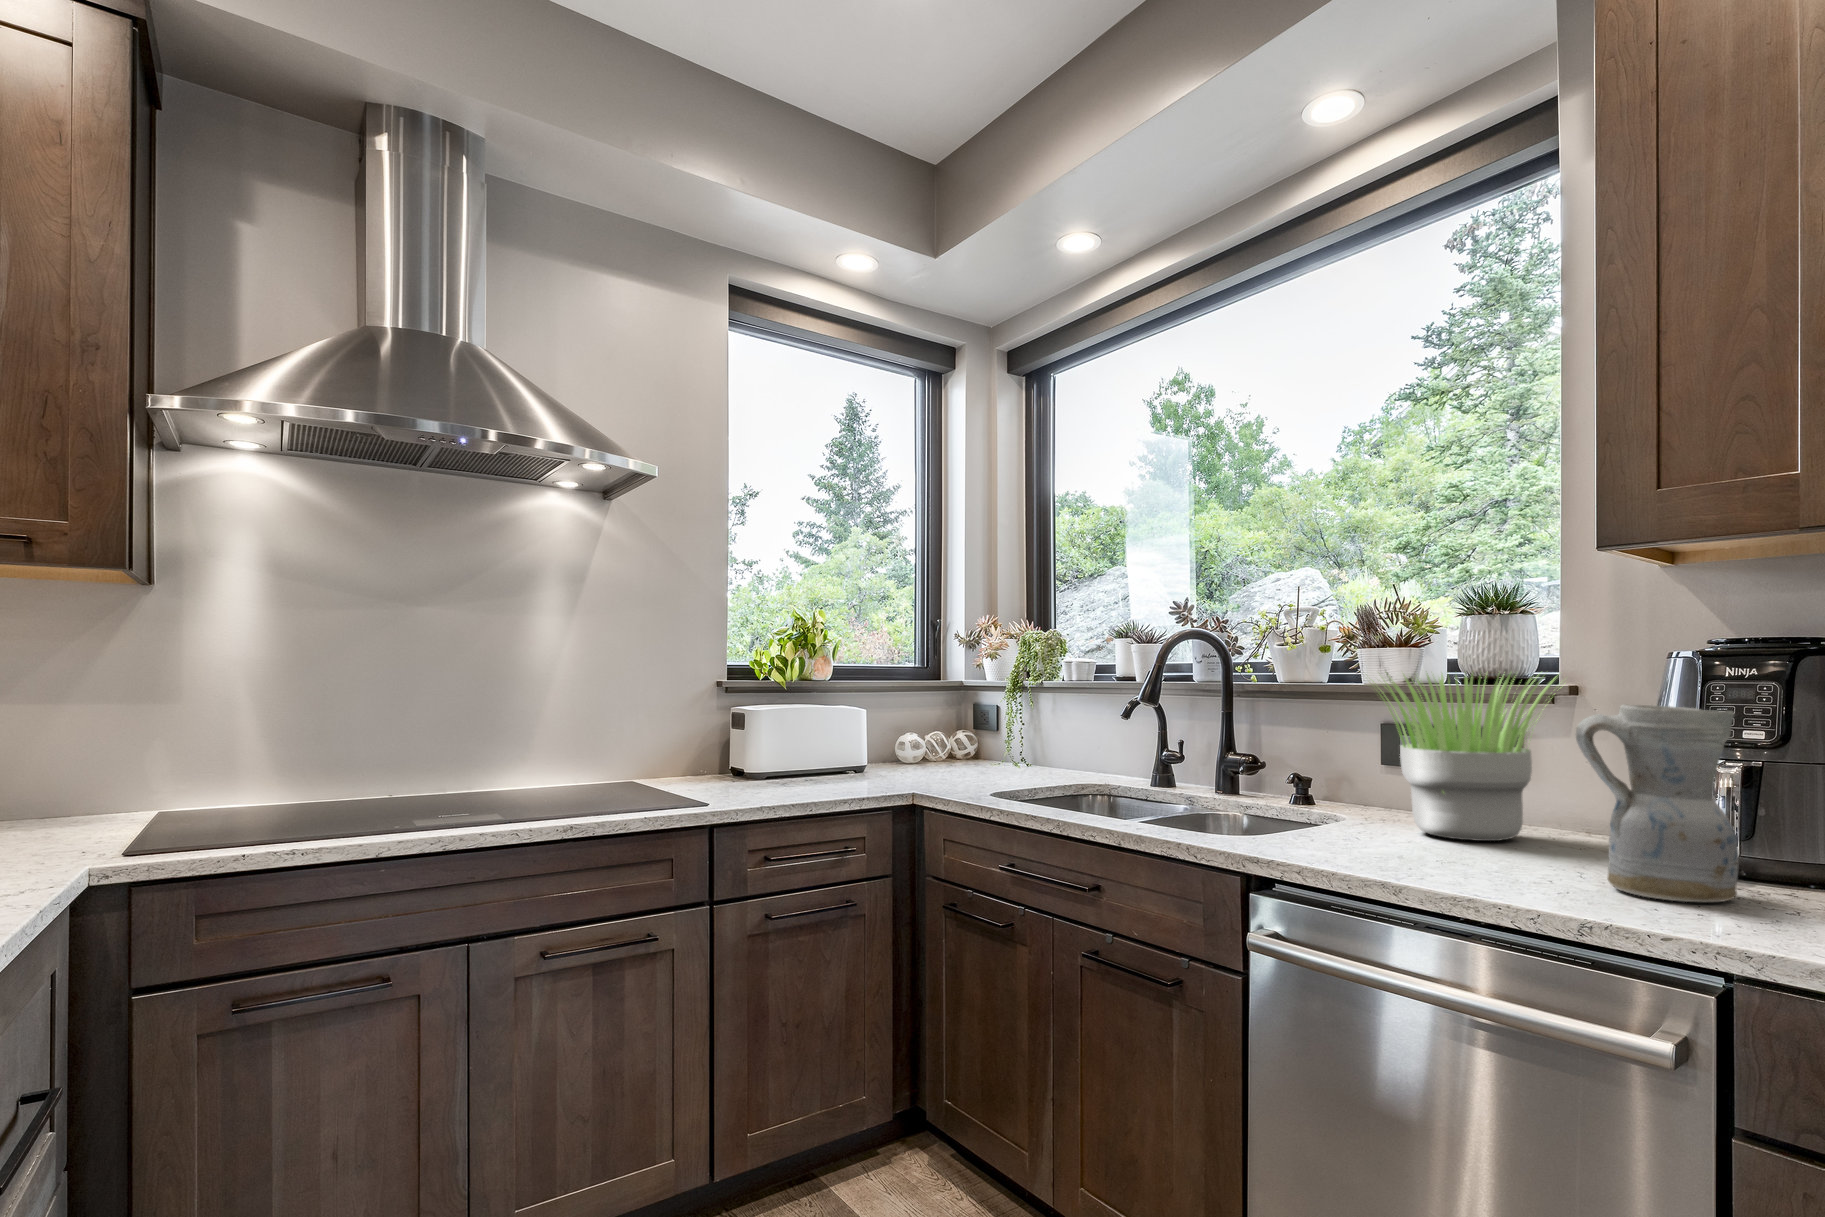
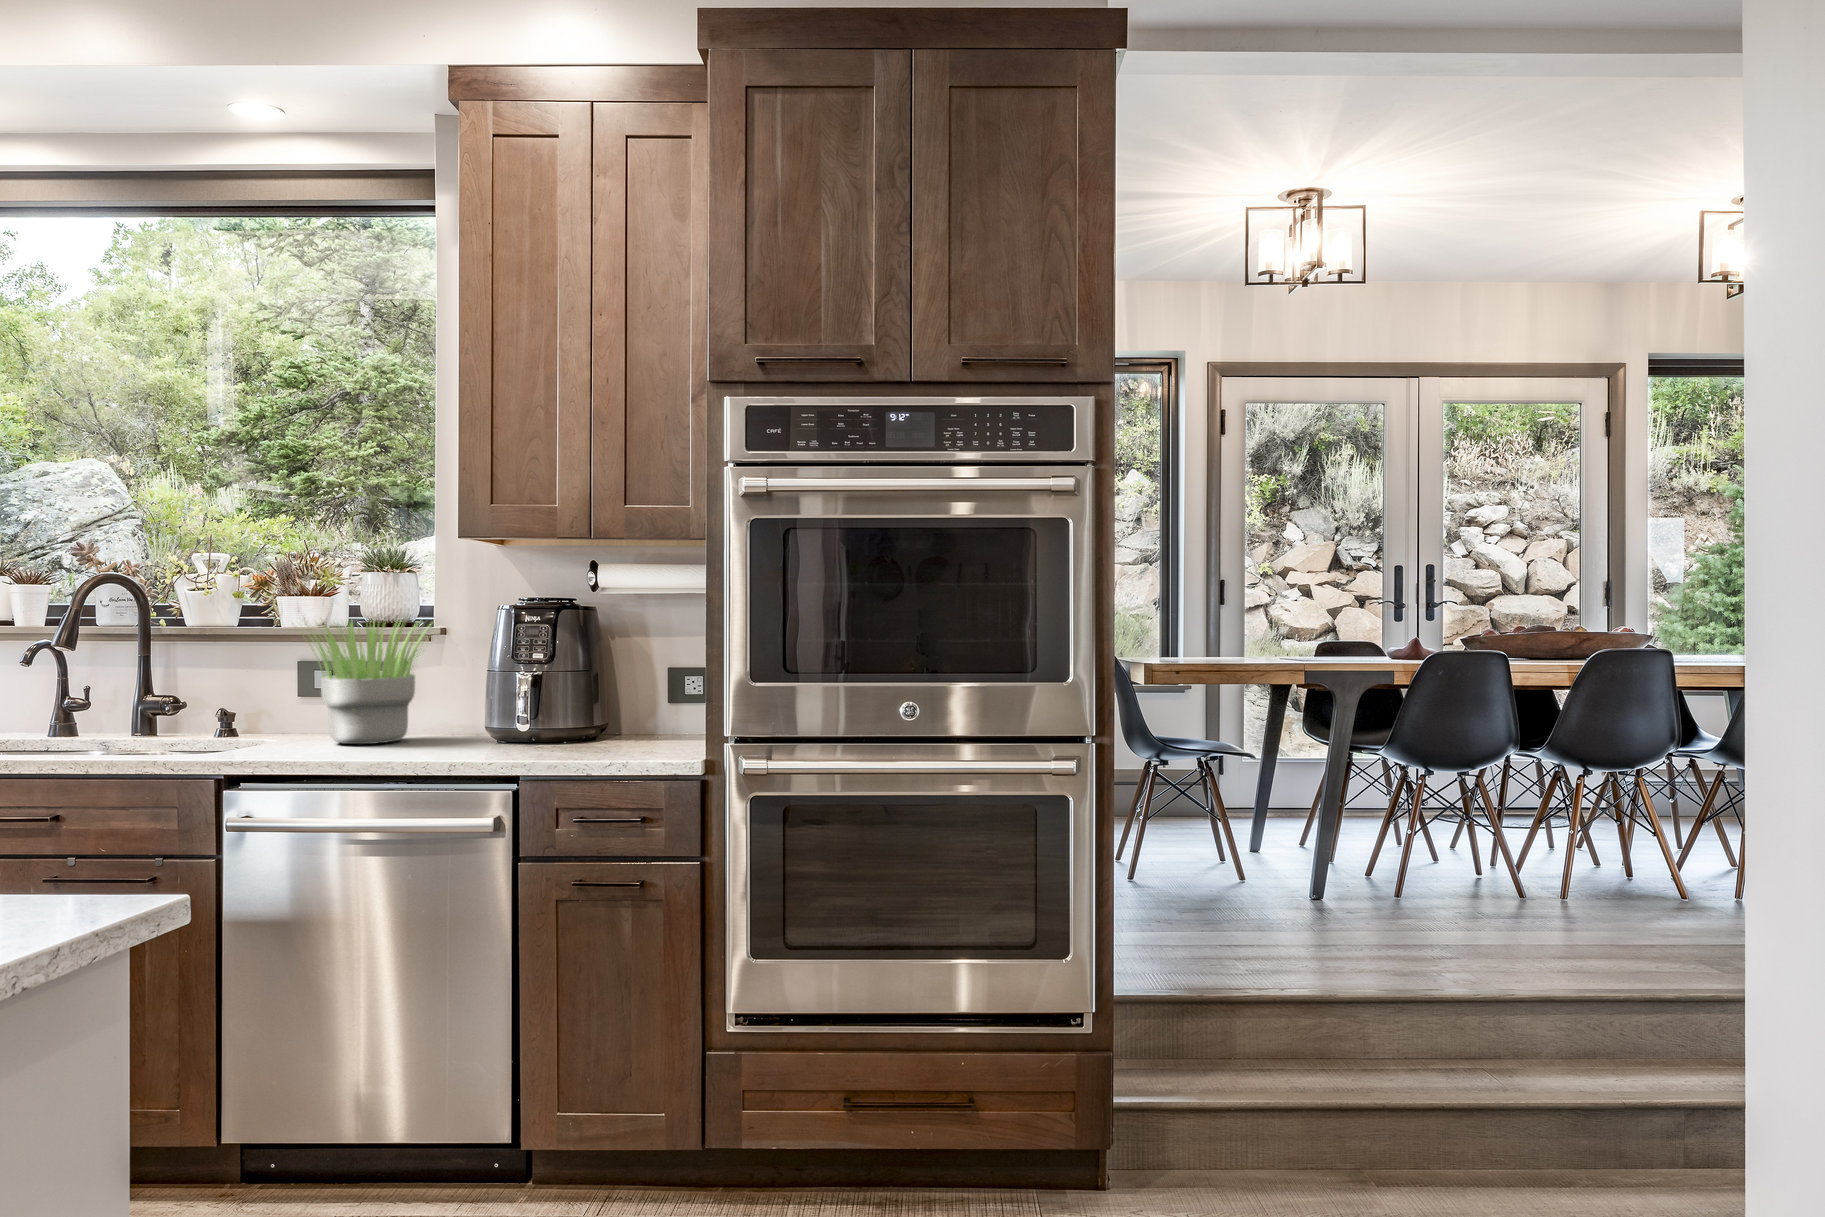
ceramic pitcher: present [1576,704,1739,902] -> none [444,641,527,757]

